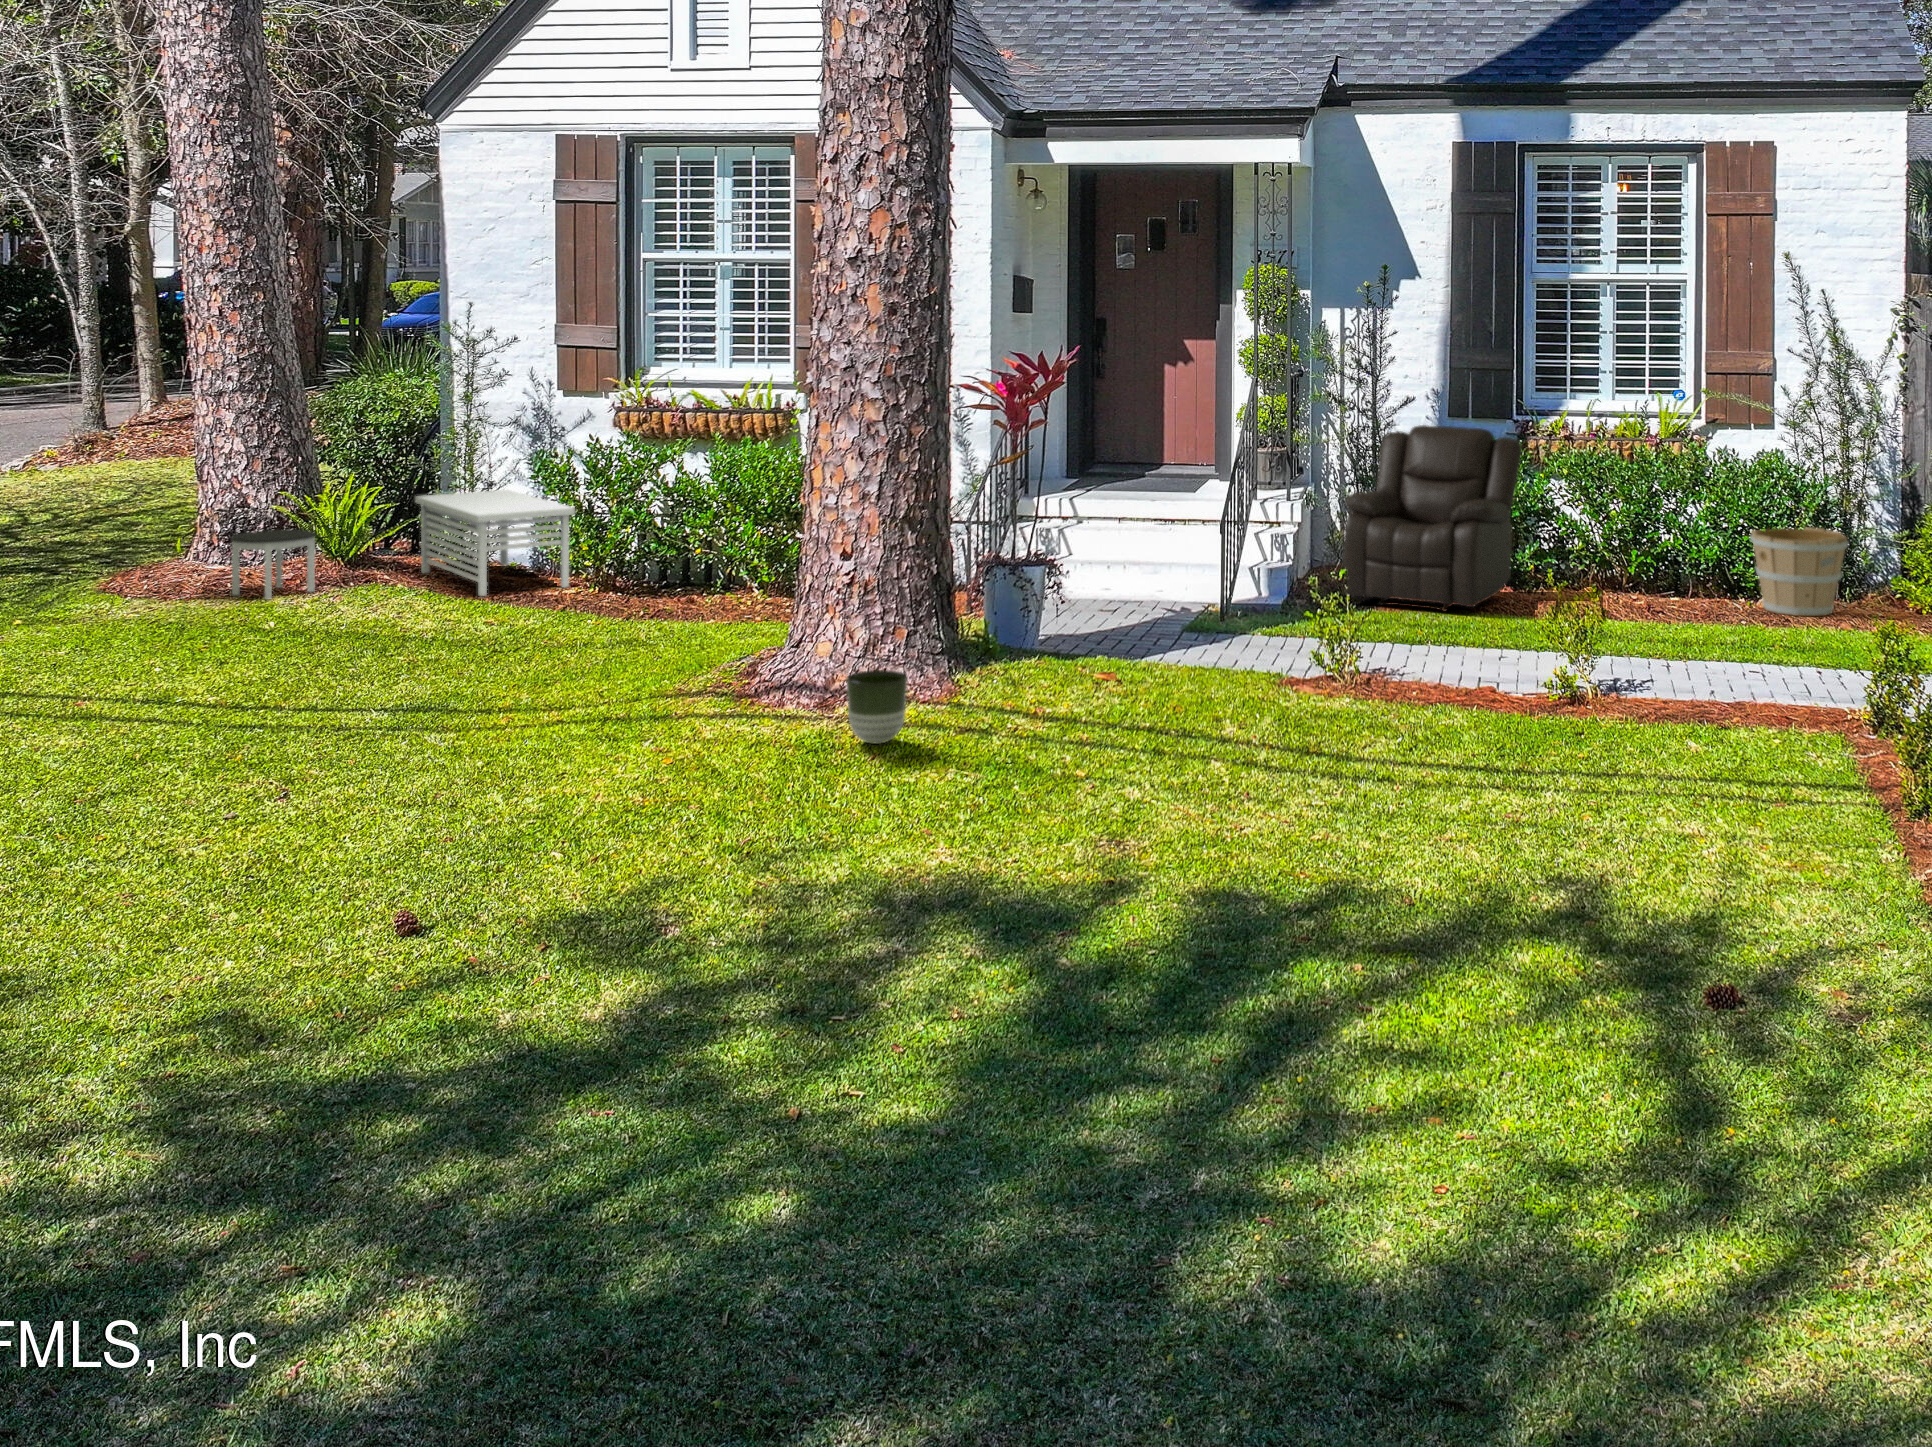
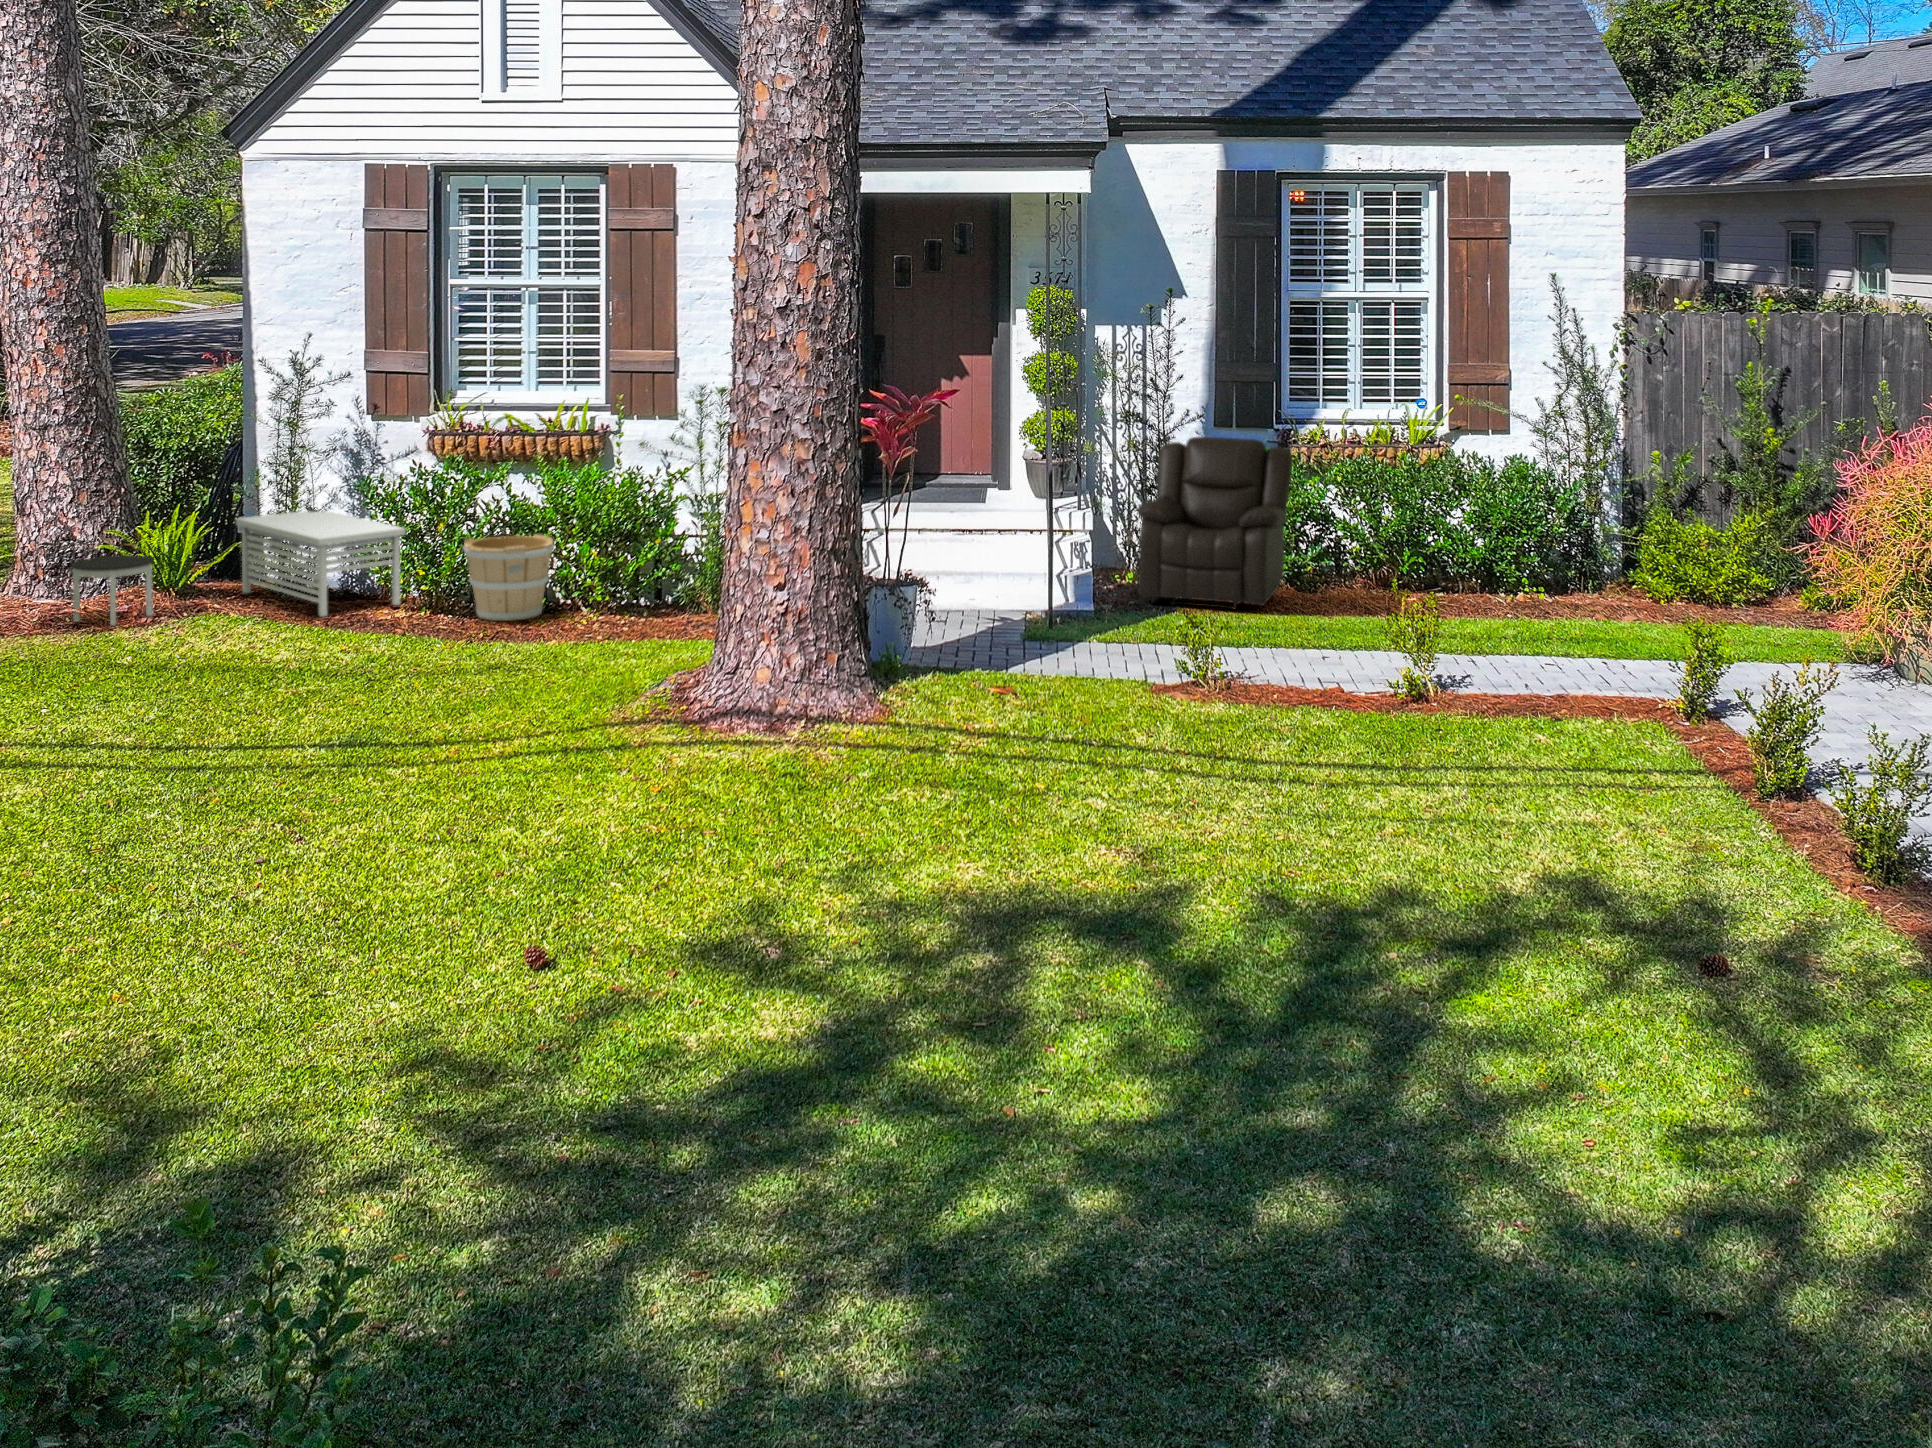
wooden bucket: present [1750,527,1849,616] -> present [464,534,554,621]
planter: present [847,670,907,744] -> none [786,690,842,759]

